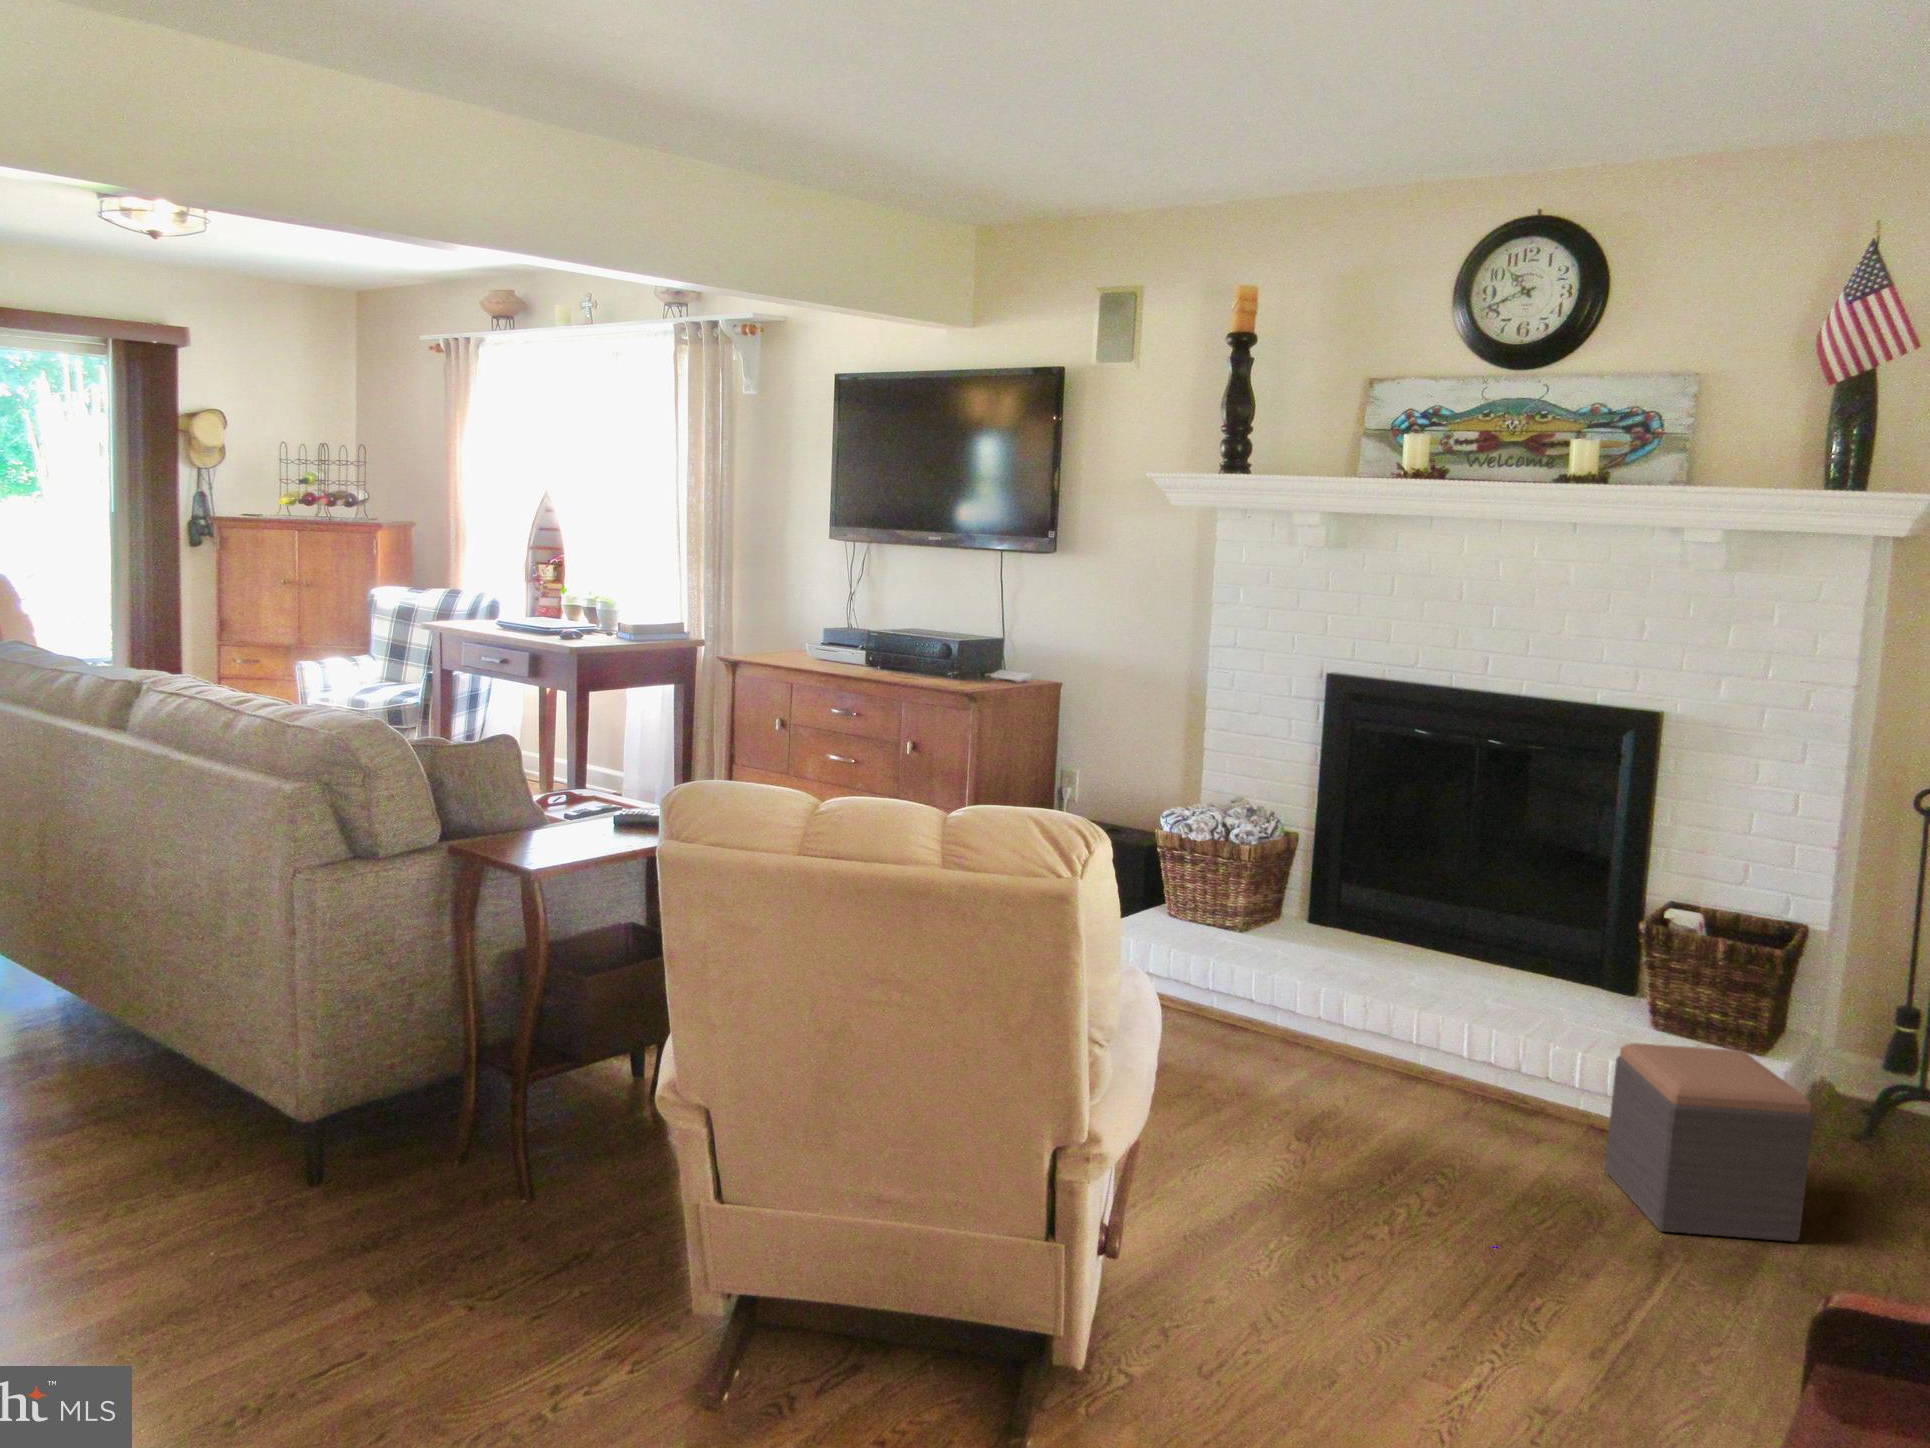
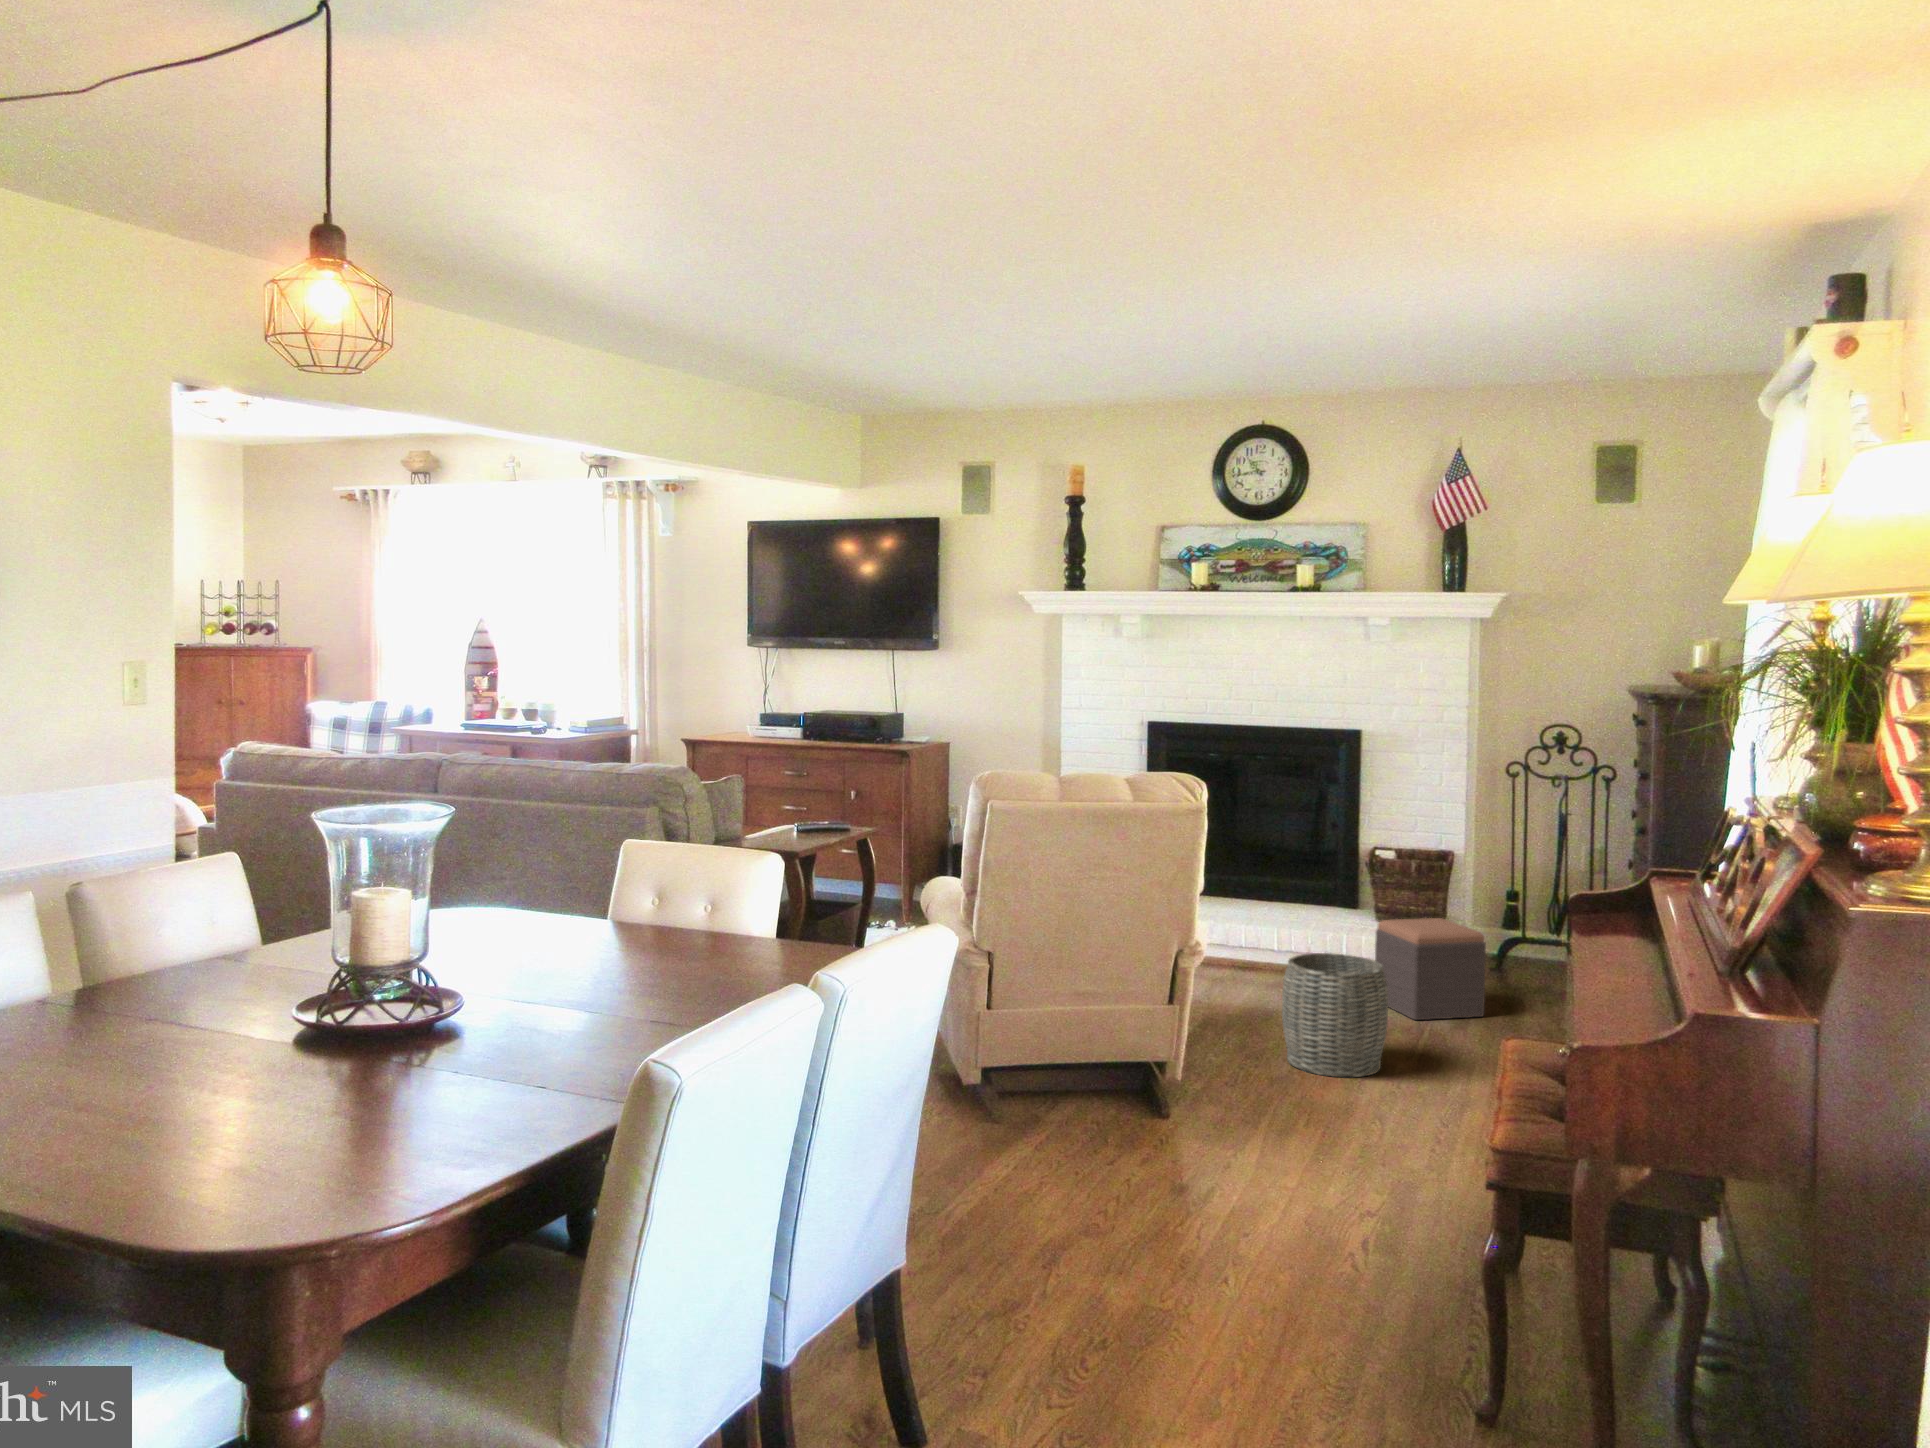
woven basket: none [1363,1115,1561,1367] -> present [1282,953,1388,1077]

